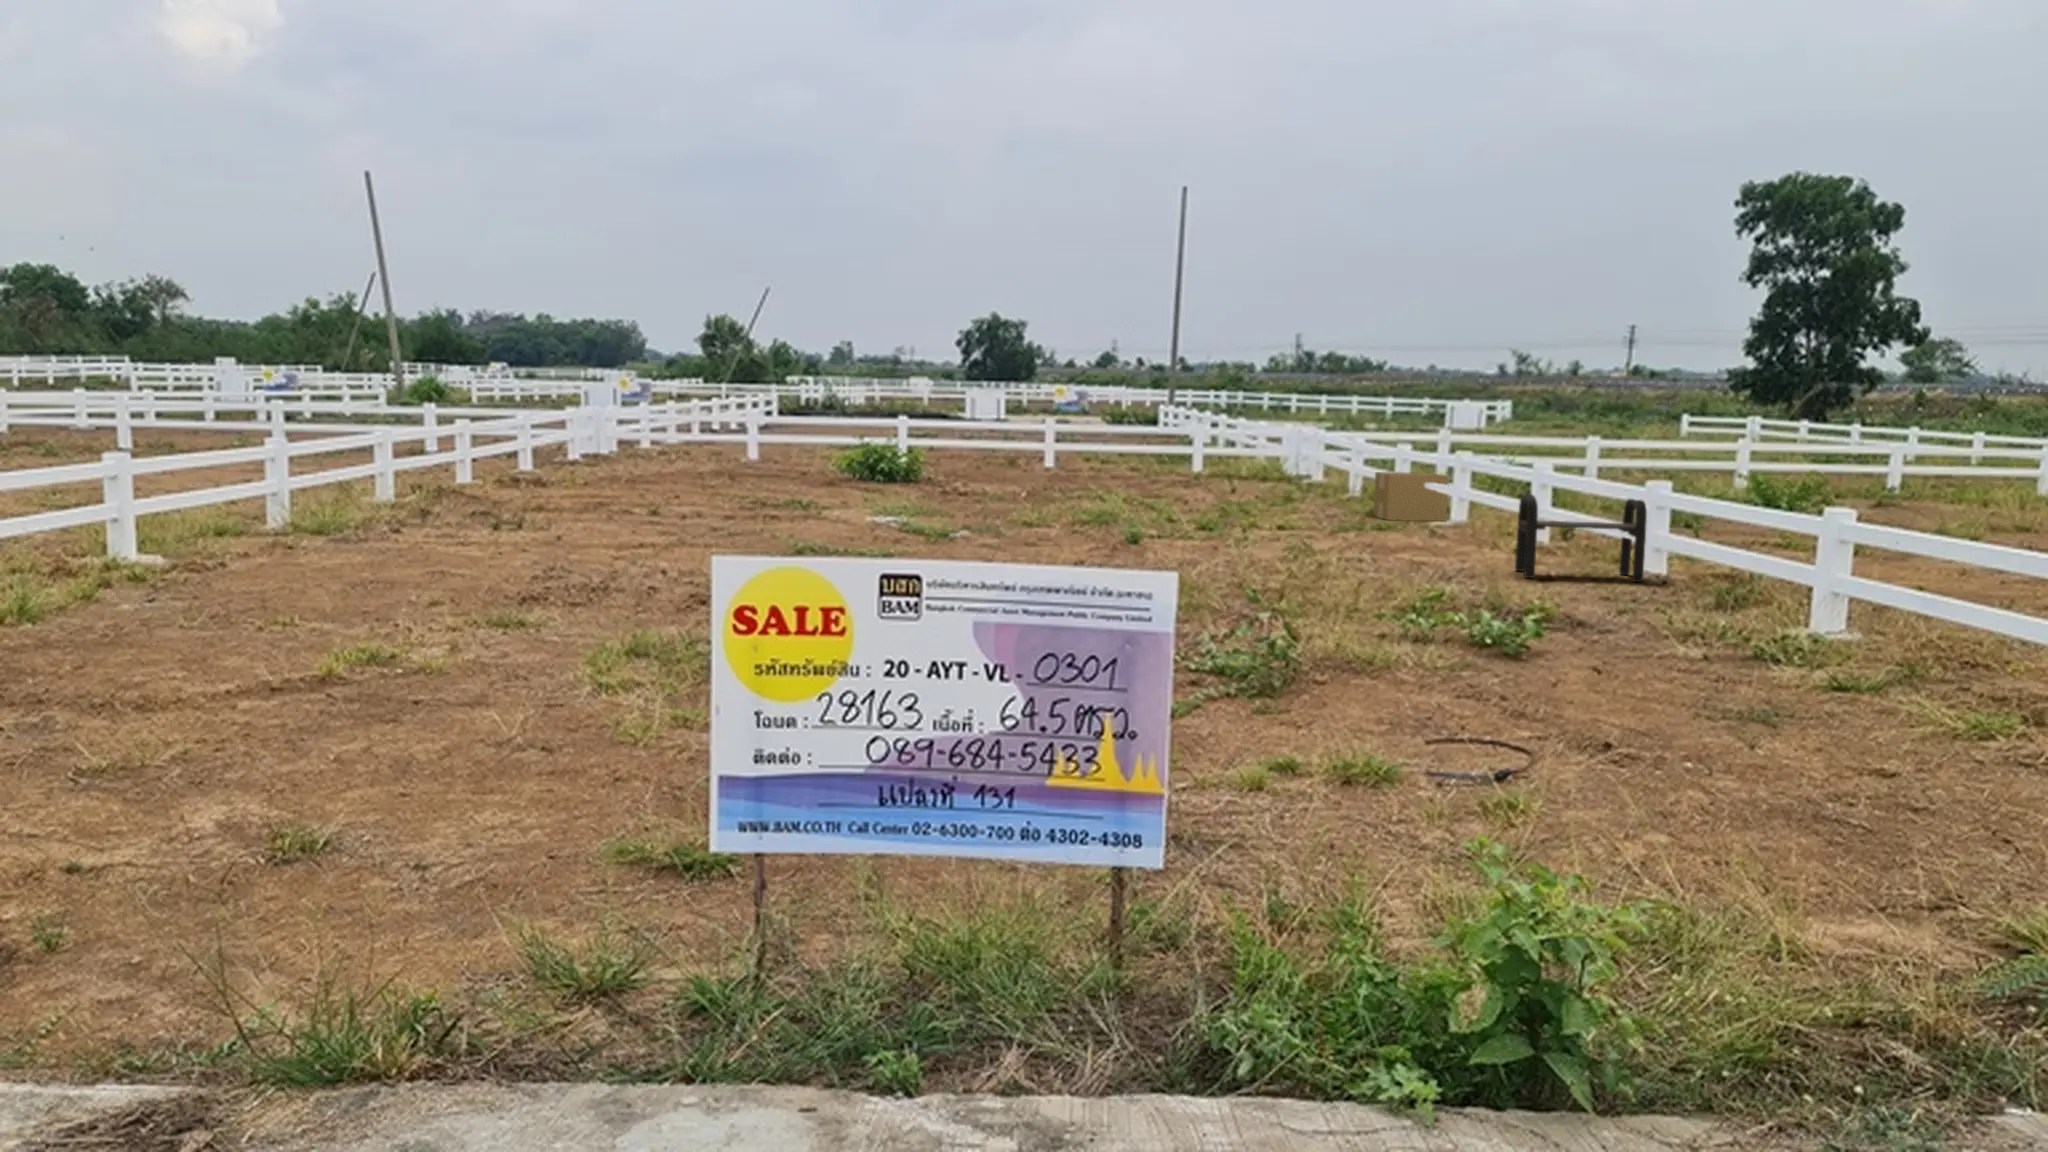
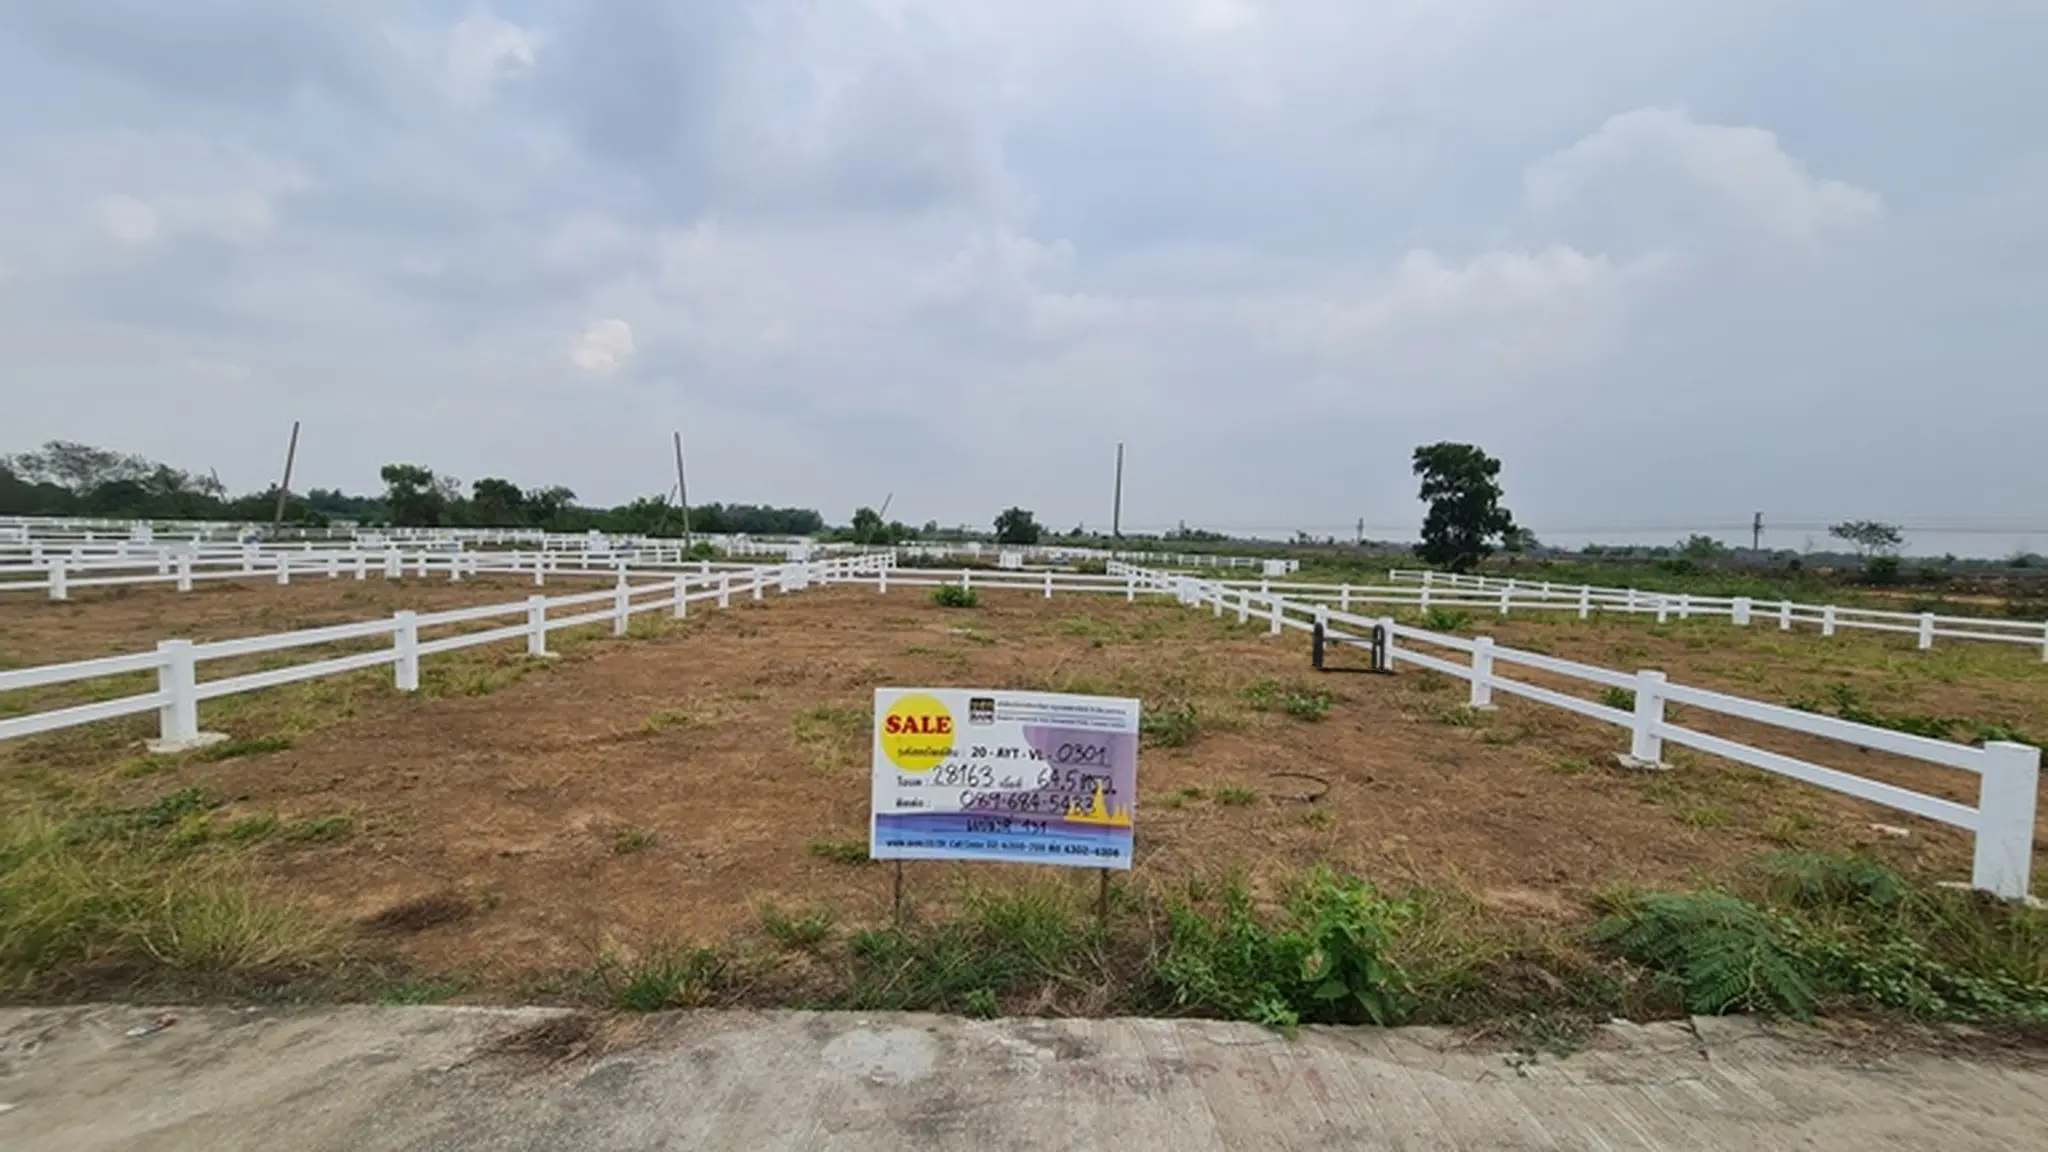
cardboard box: present [1373,472,1449,521] -> none [1229,605,1272,633]

